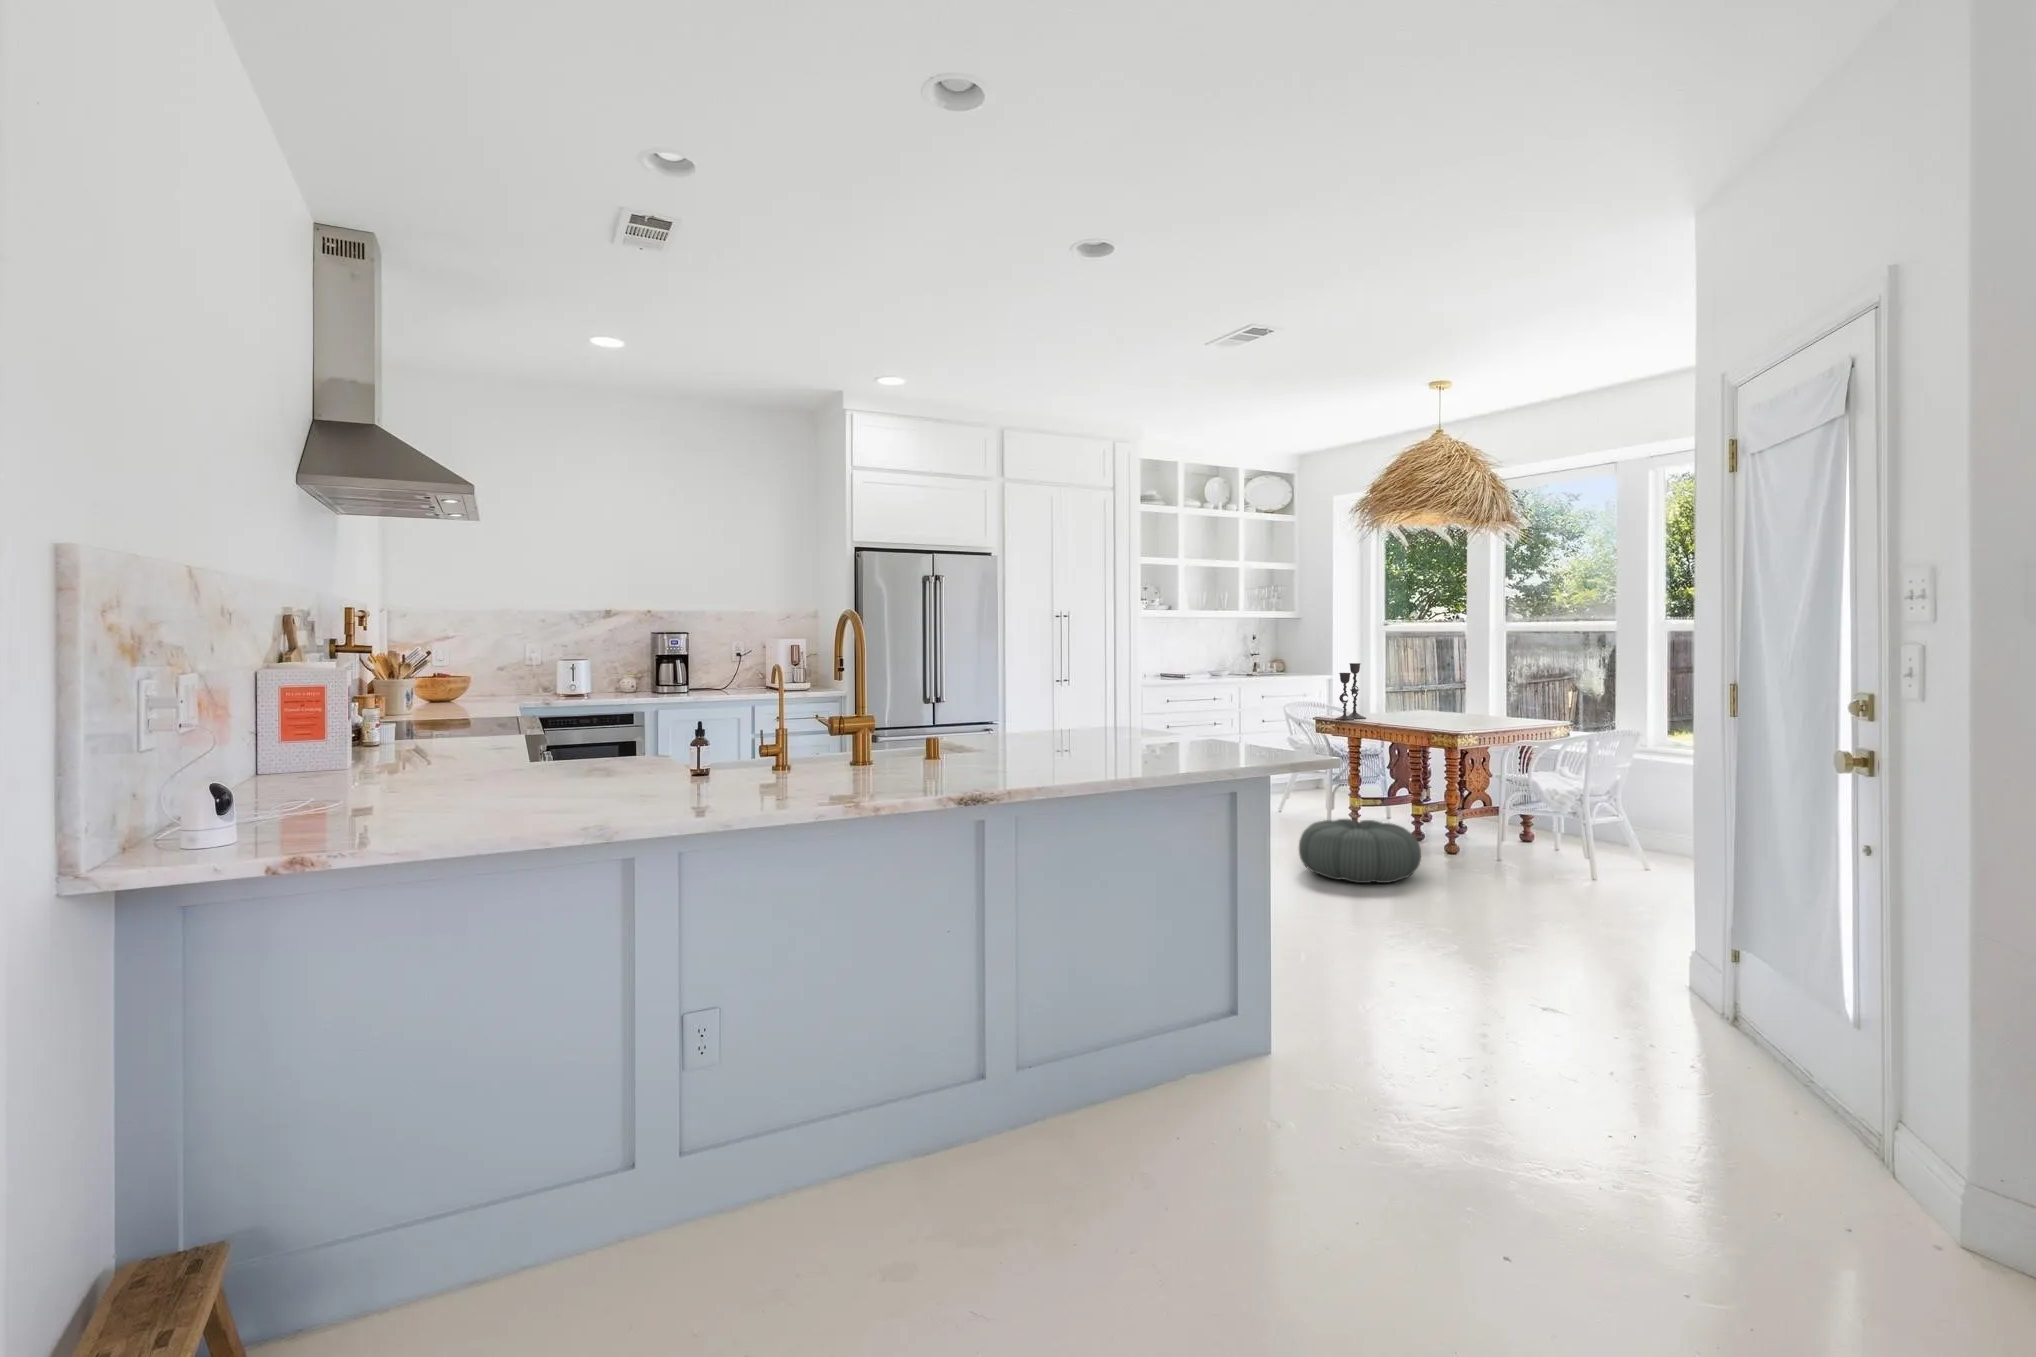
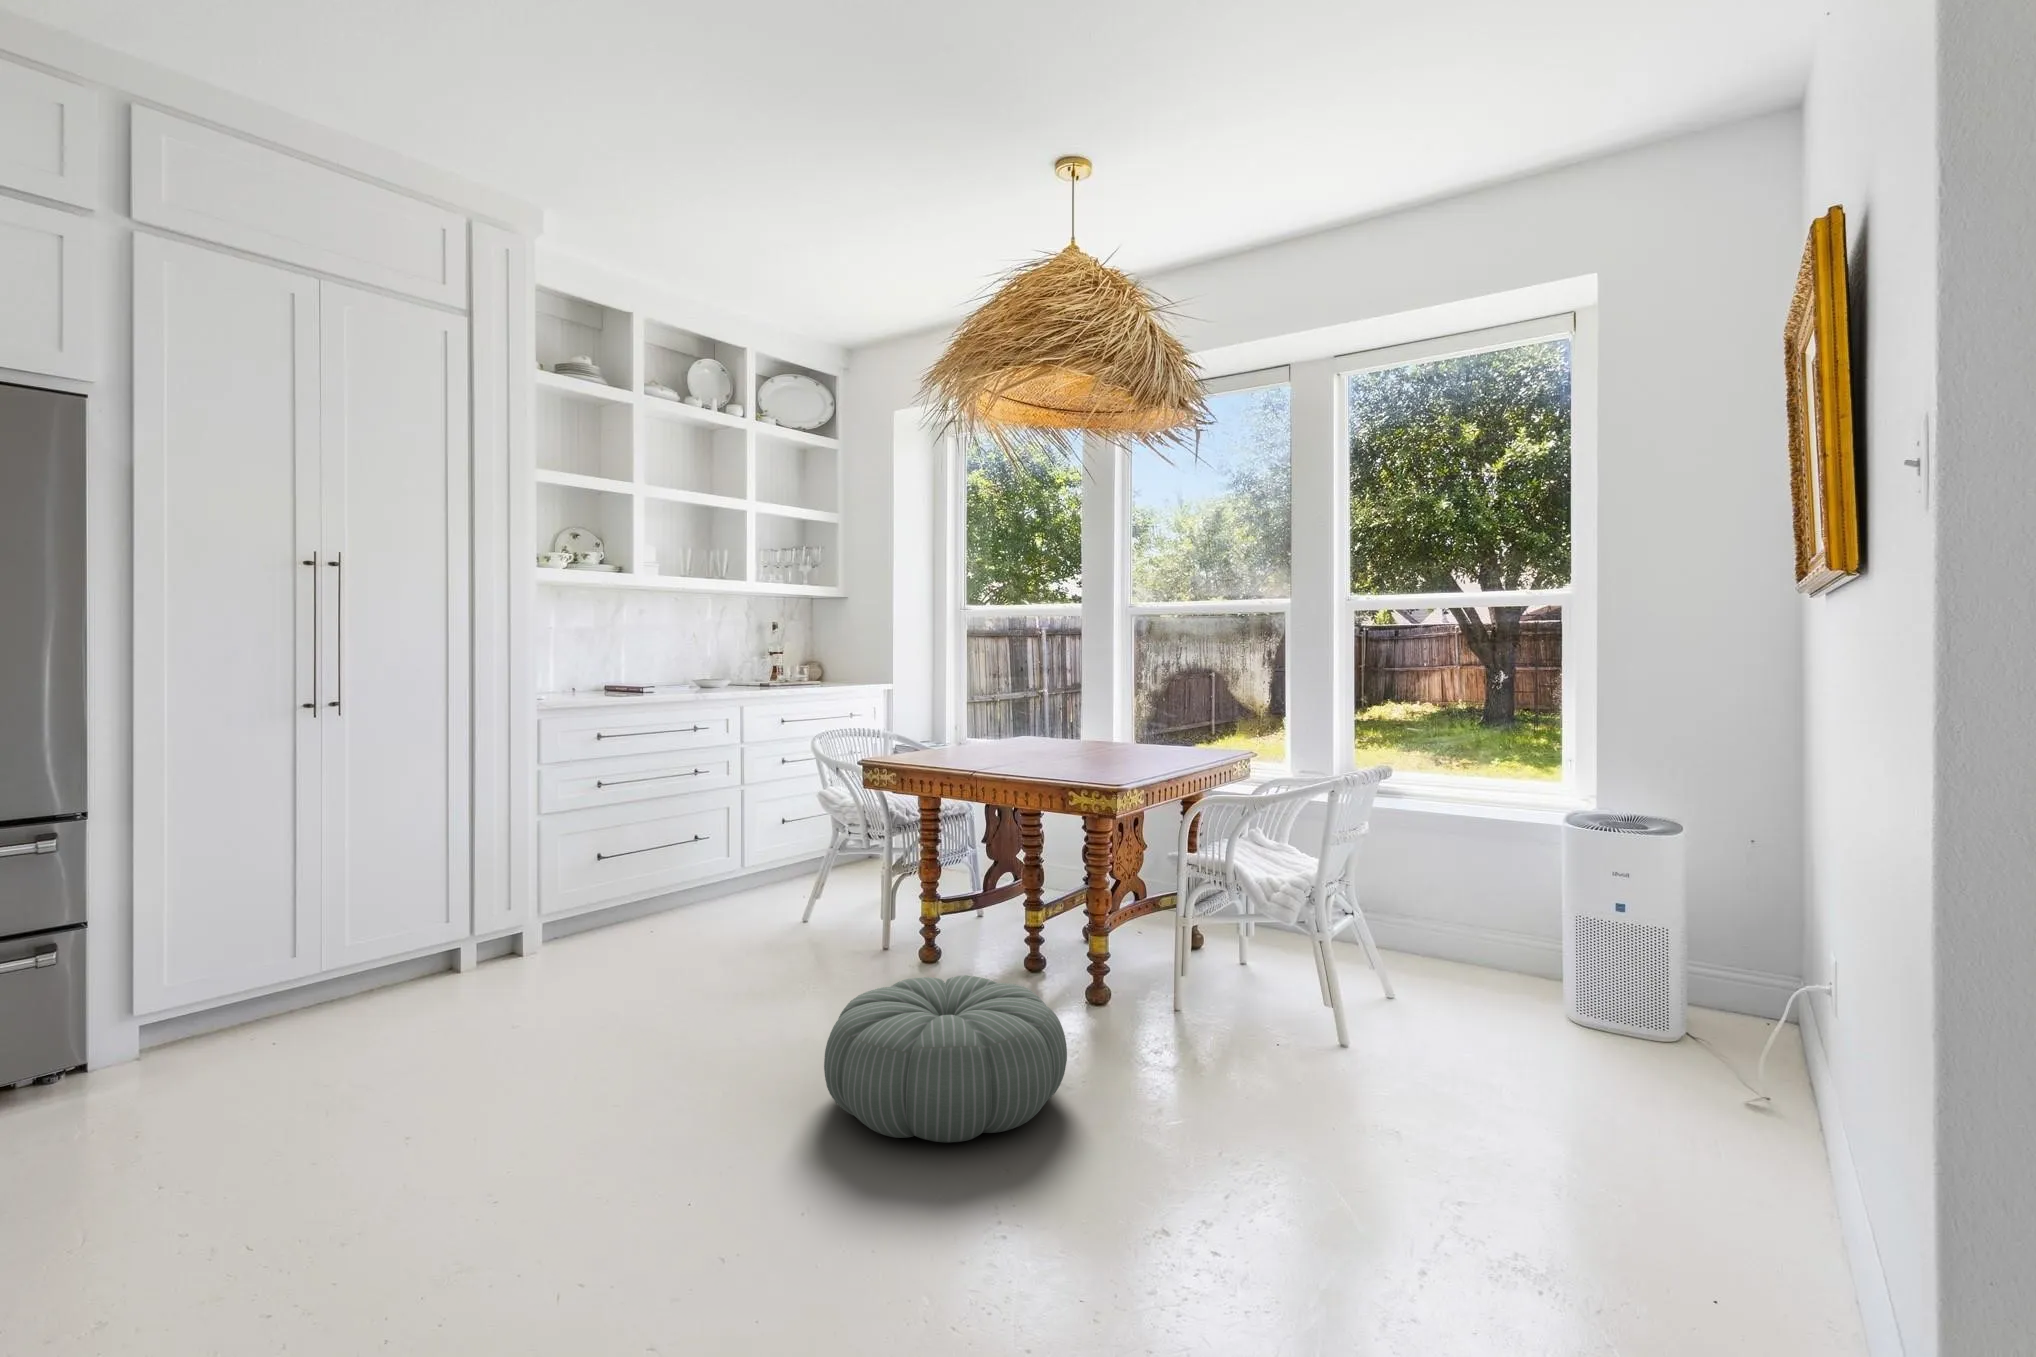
candlestick: present [1335,663,1366,720] -> none [897,664,948,765]

